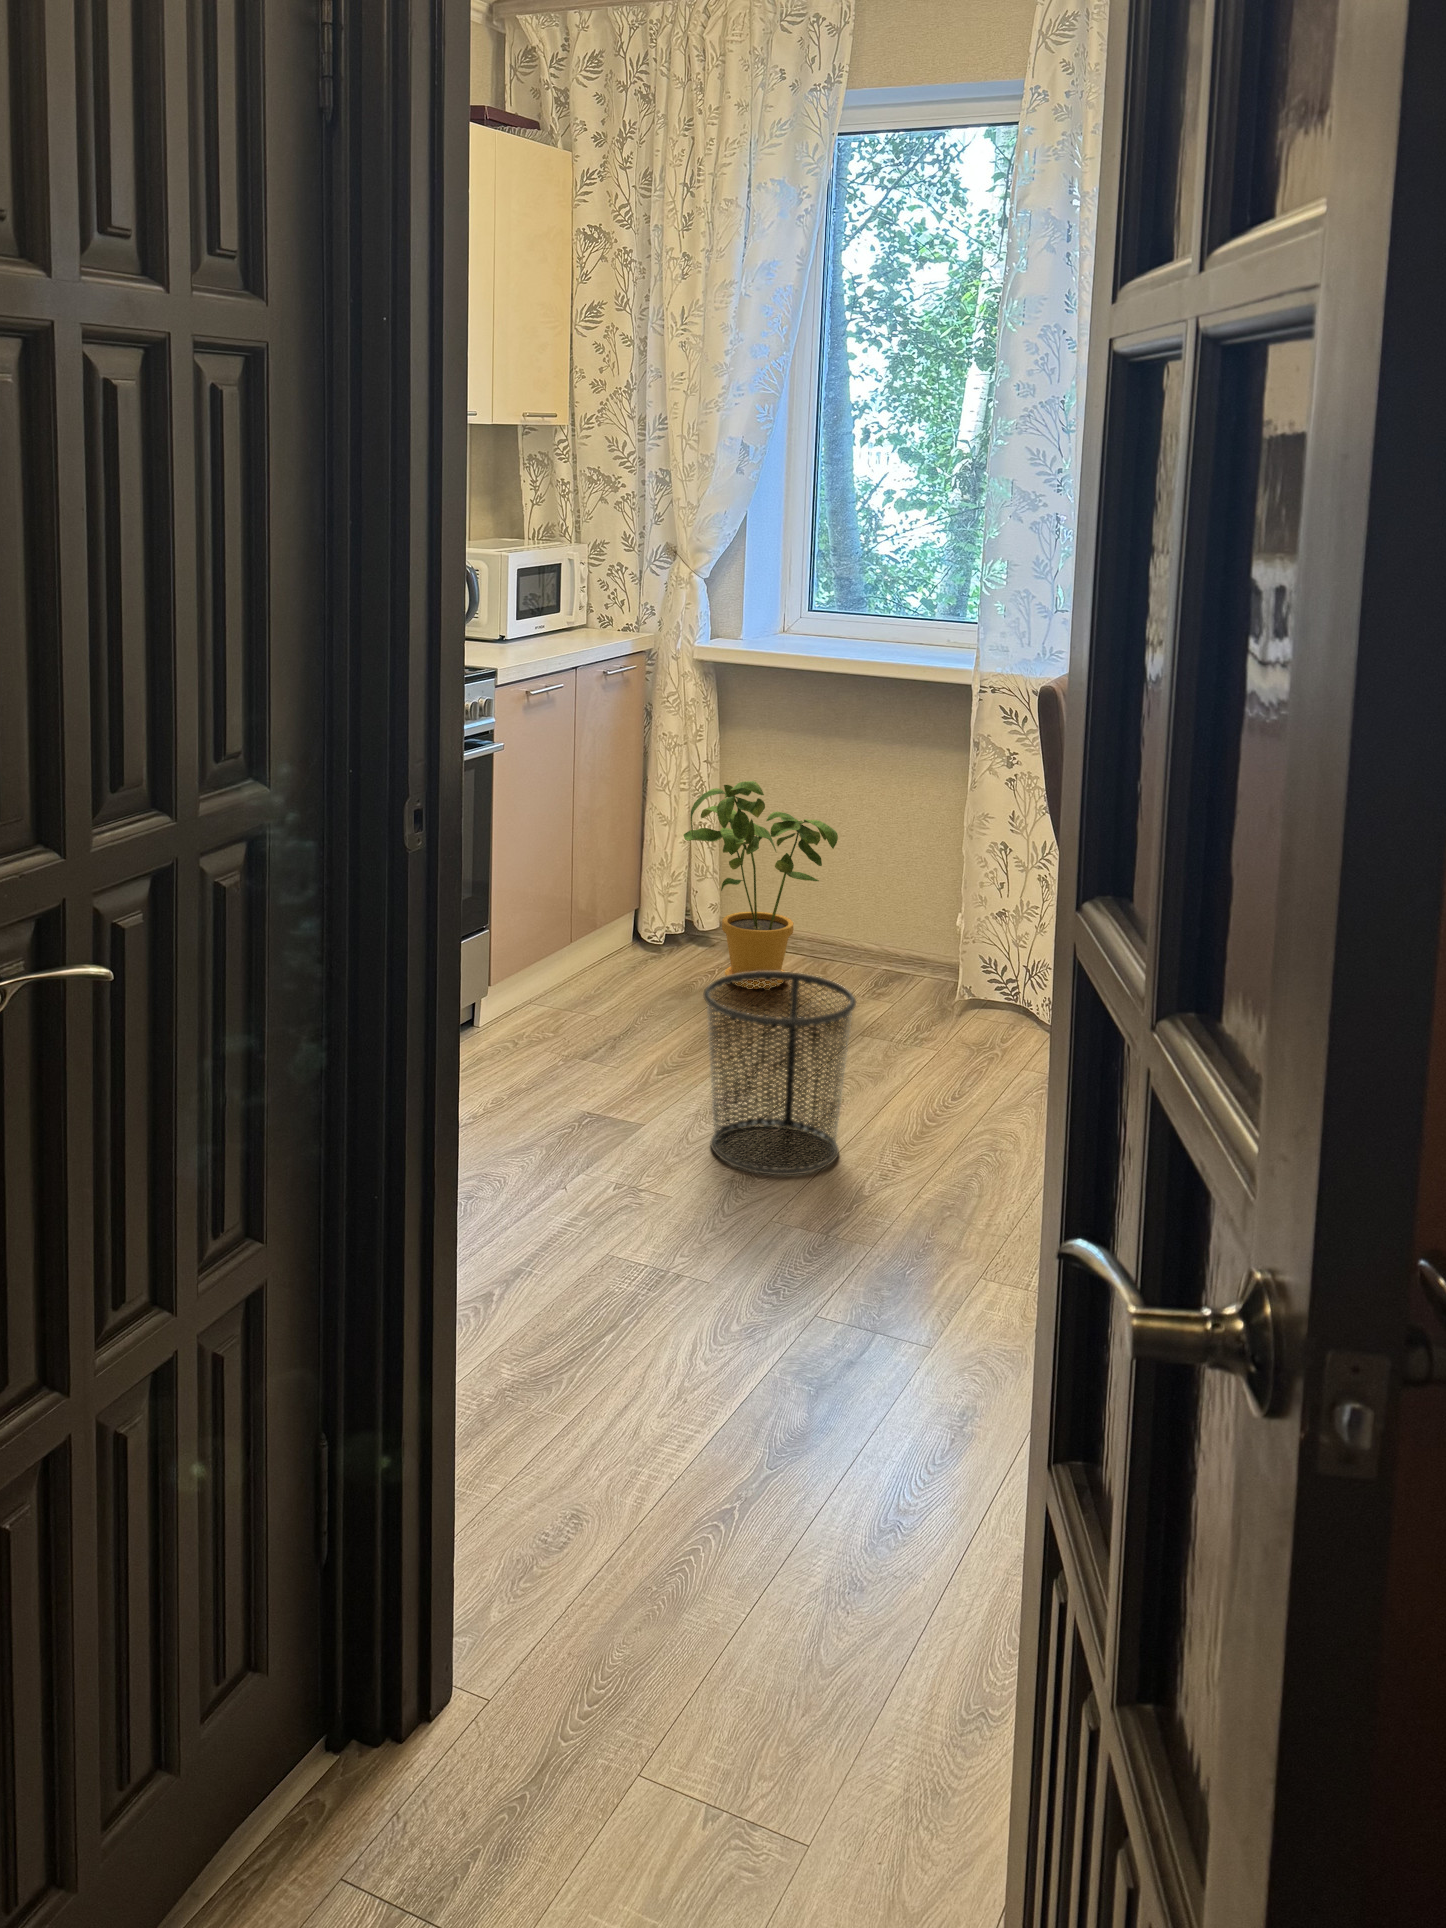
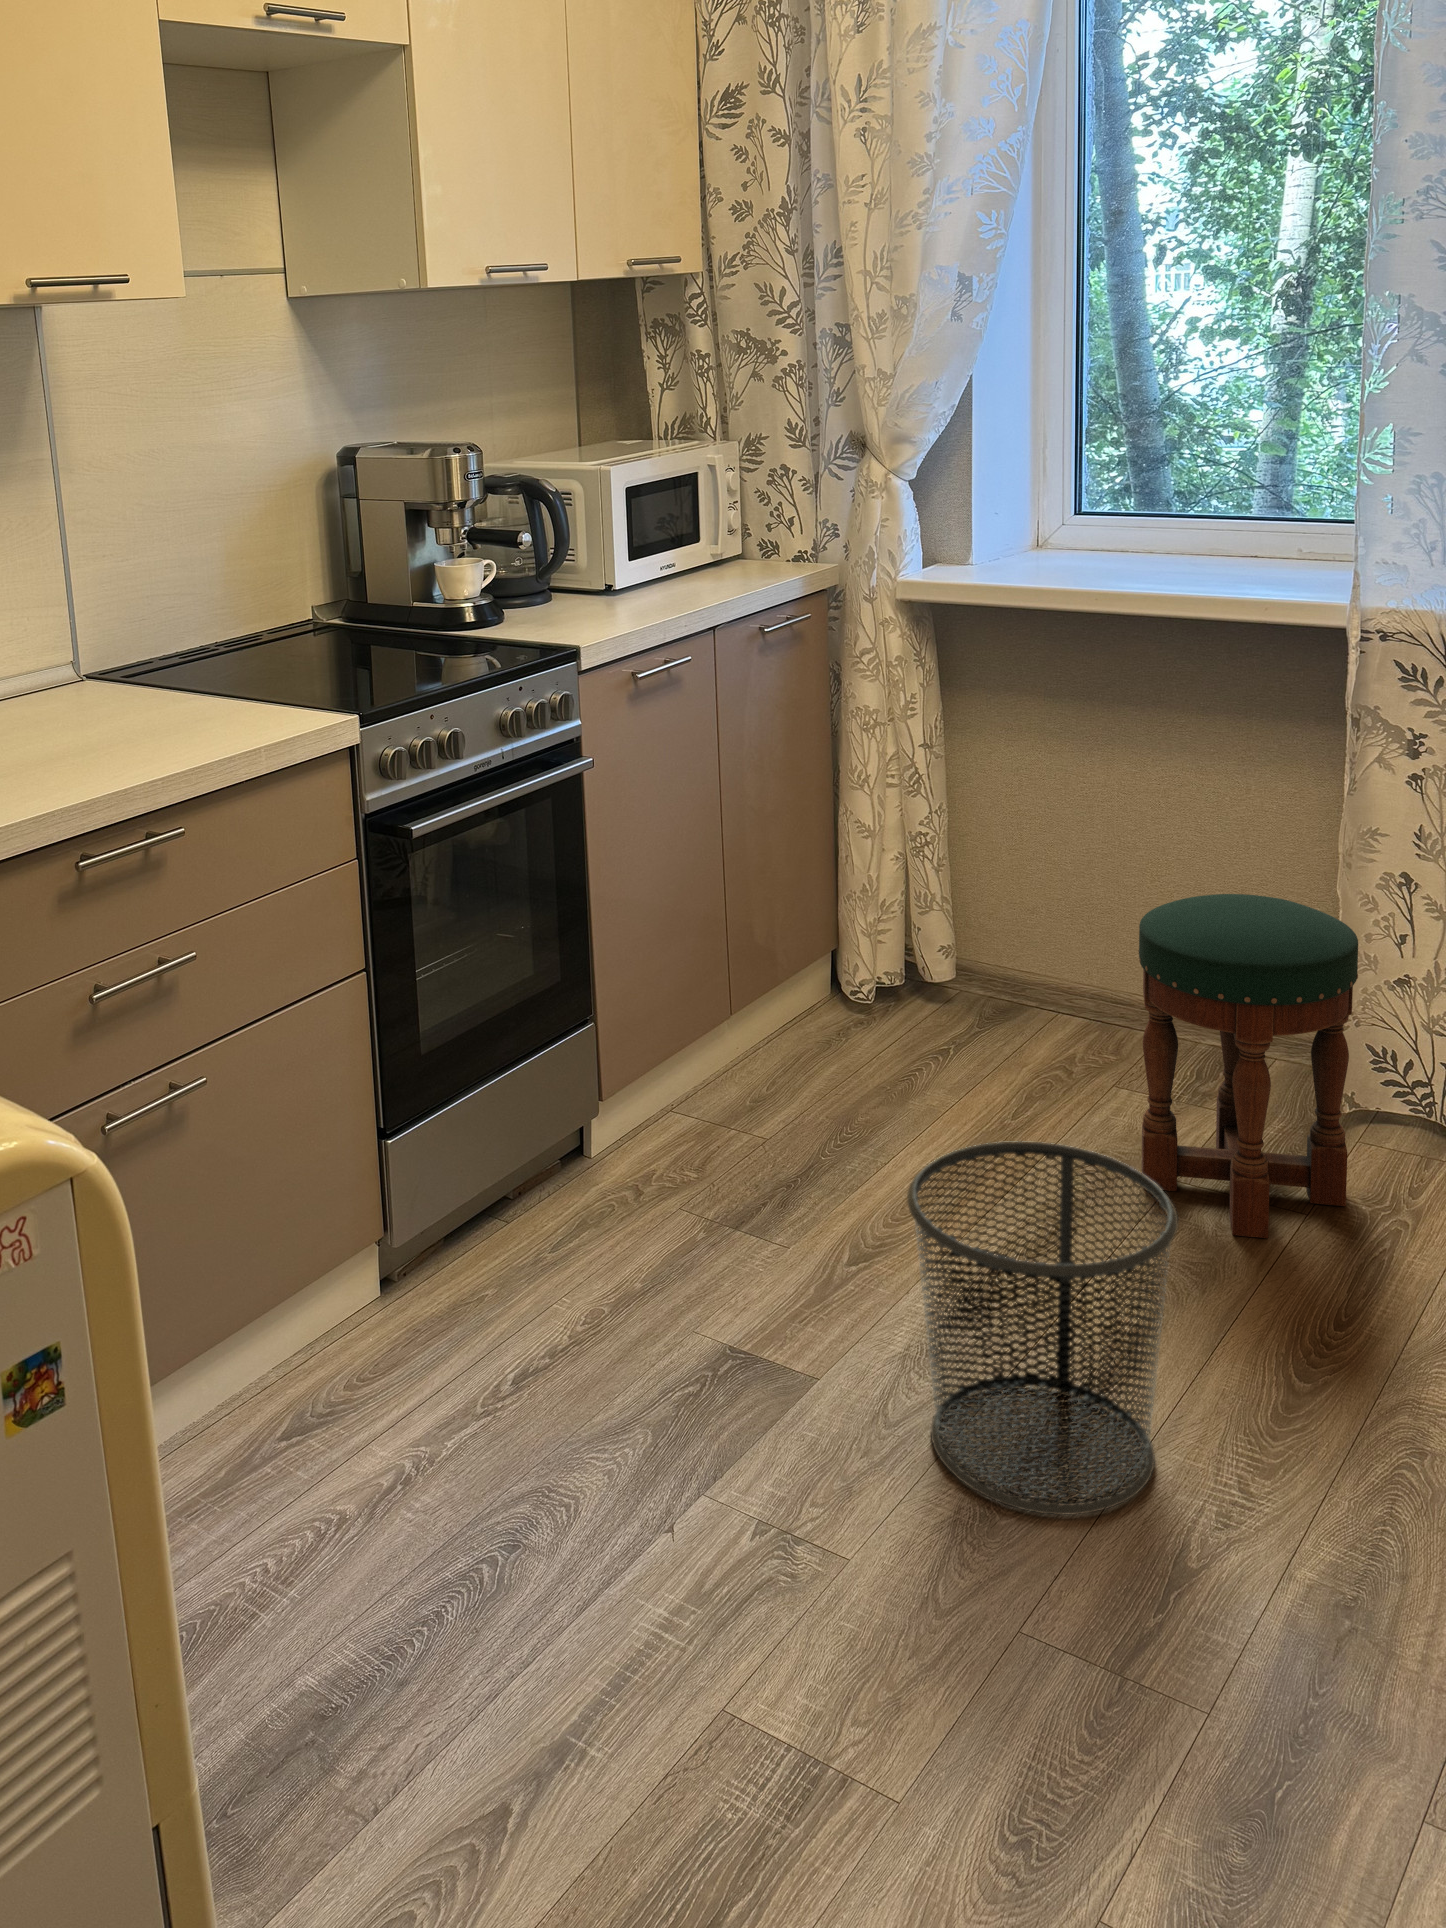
house plant: present [684,781,838,989] -> none [893,782,1129,1085]
stool: none [839,850,971,1061] -> present [1138,894,1358,1238]

